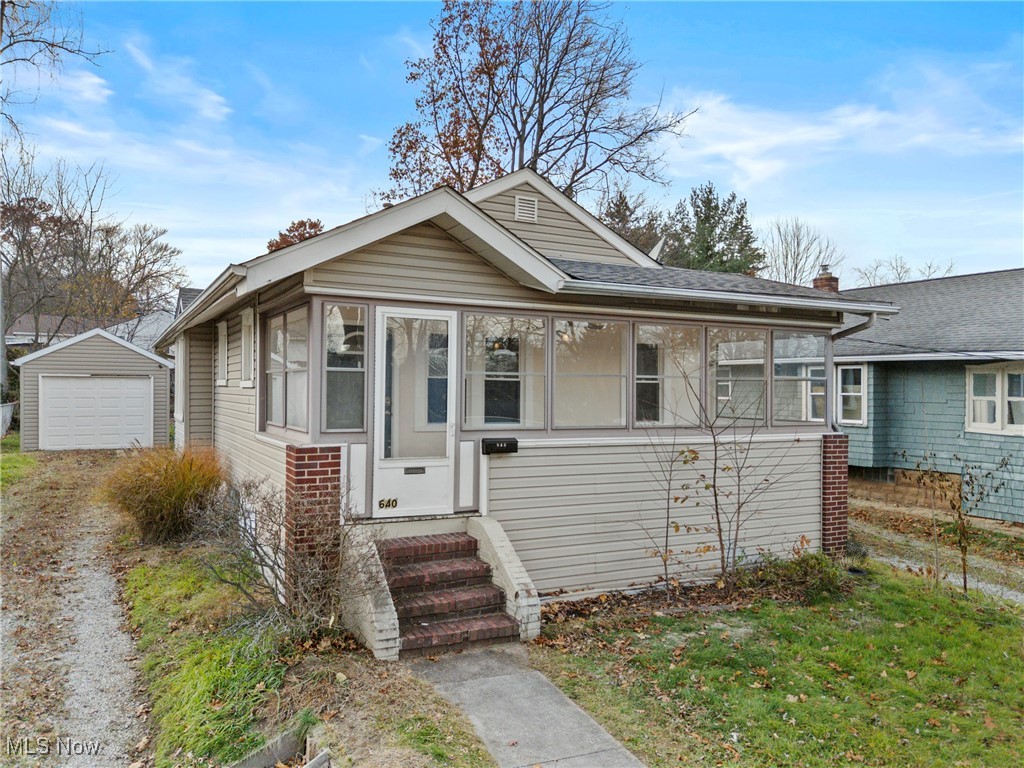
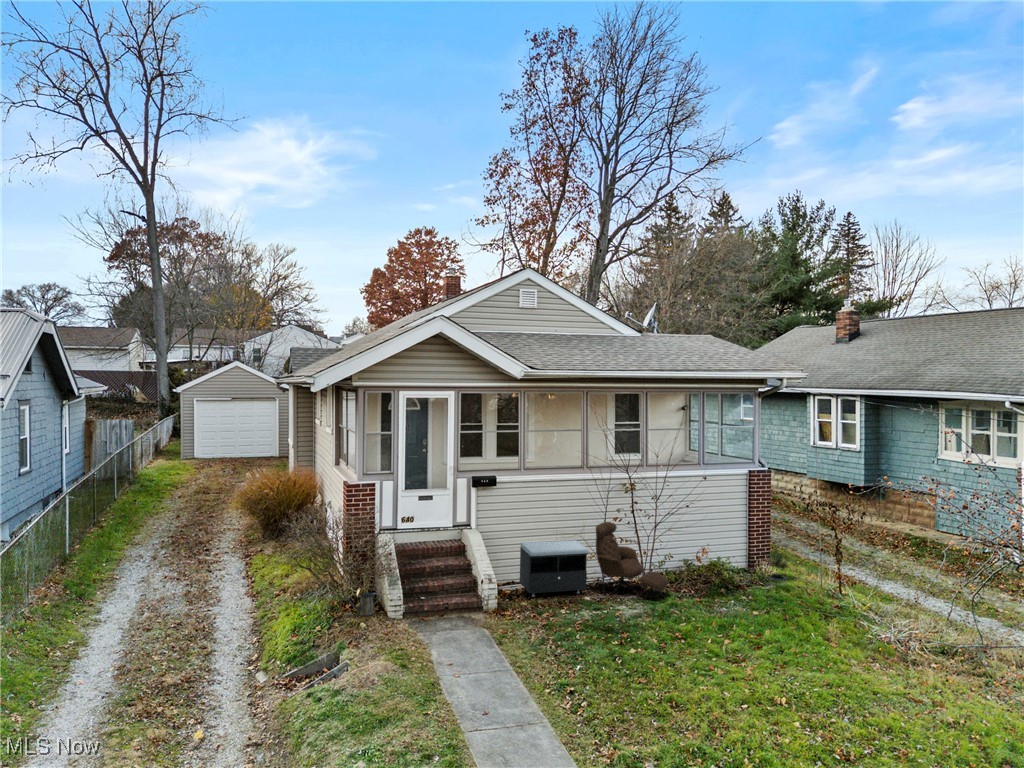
lounge chair: none [650,503,751,609] -> present [596,522,668,599]
storage bench: none [548,530,649,612] -> present [520,540,588,597]
watering can: none [300,619,357,659] -> present [343,593,379,616]

